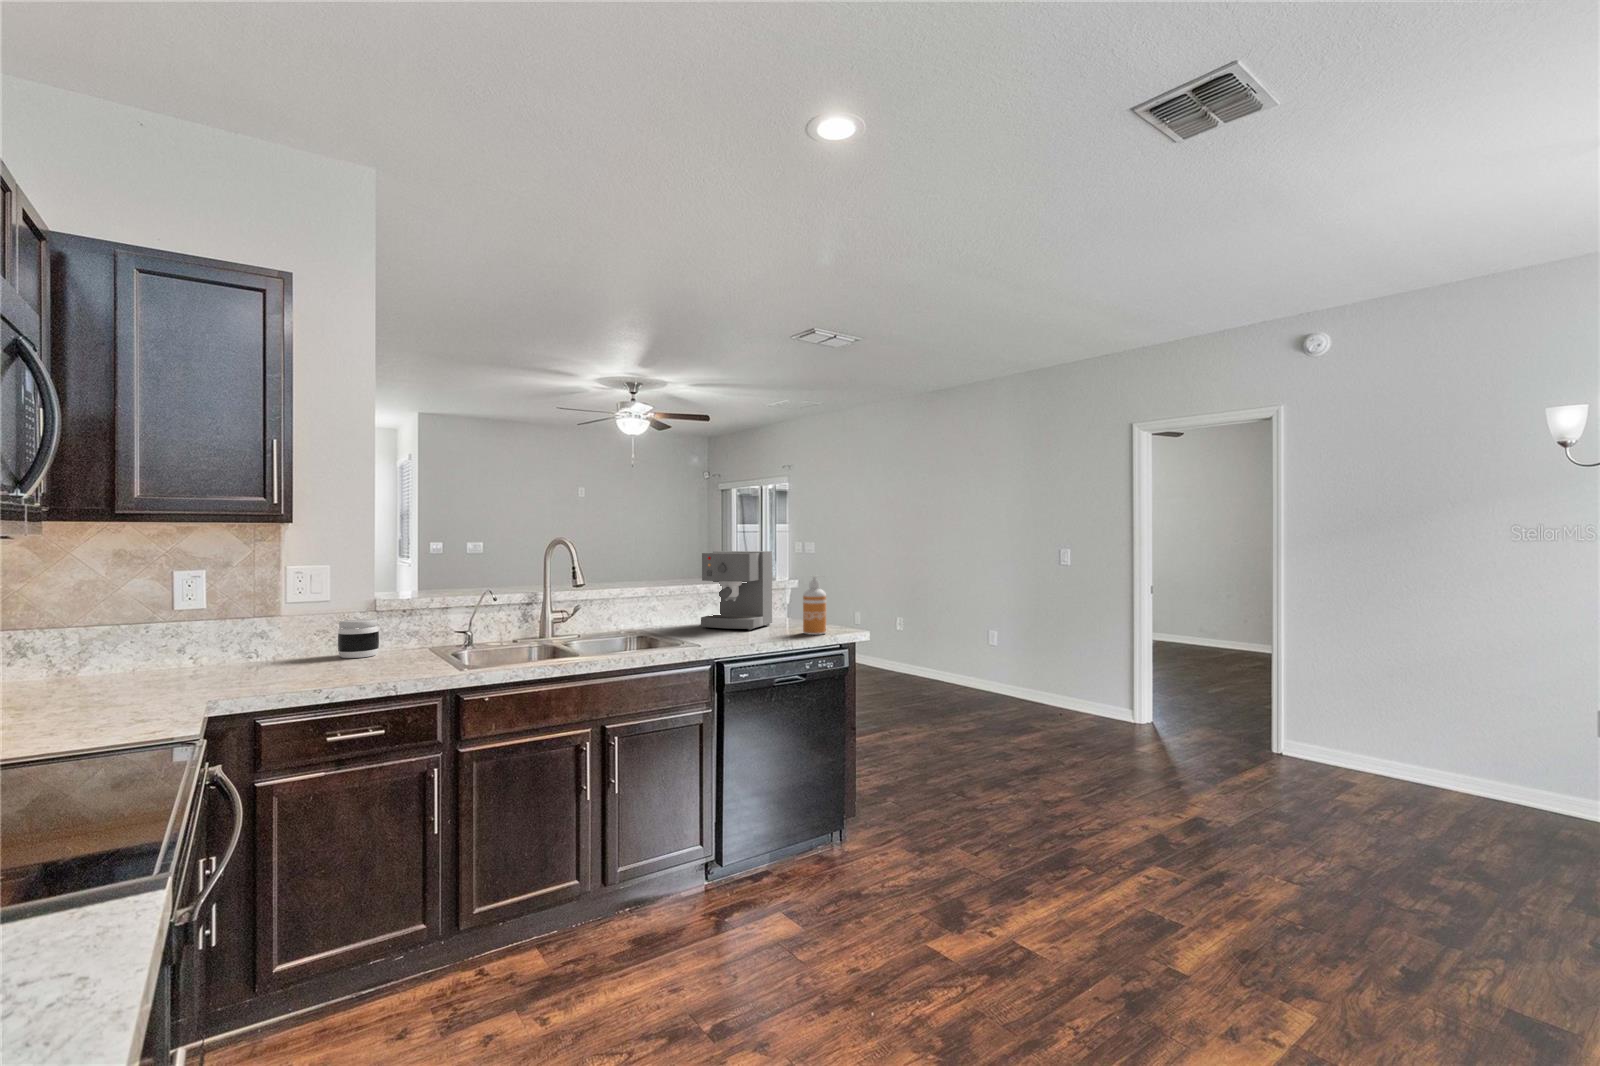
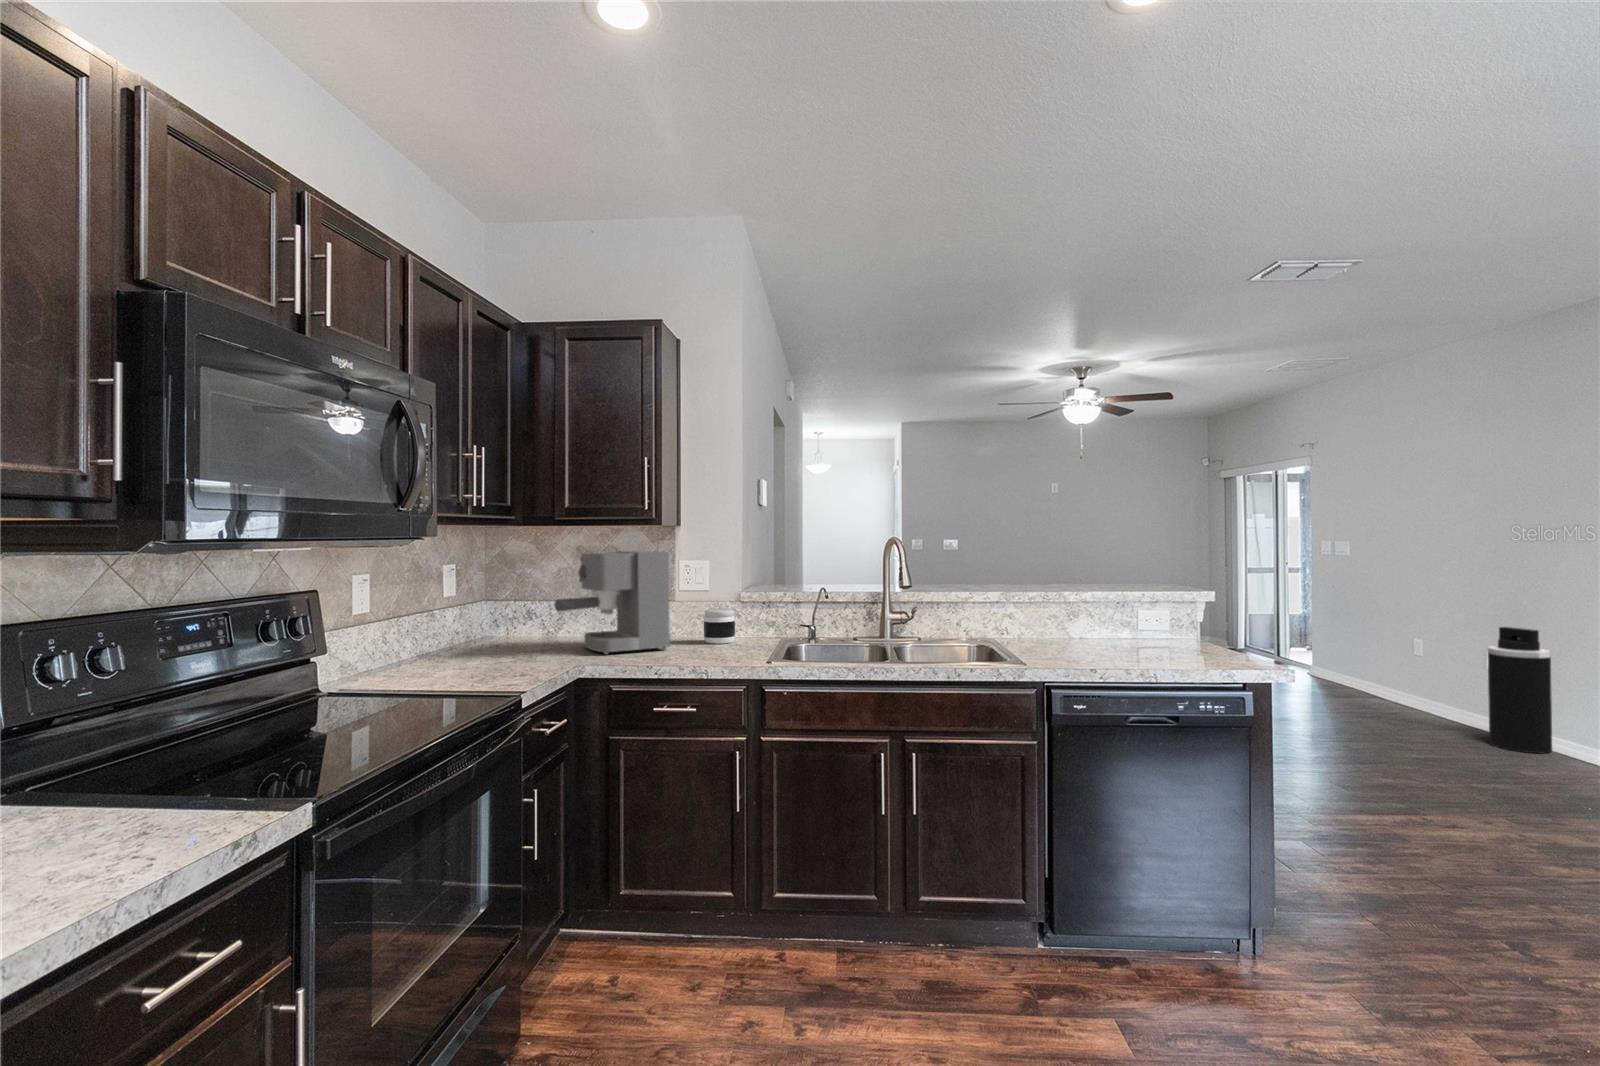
coffee maker: present [701,551,772,630] -> present [554,551,670,655]
soap dispenser: present [803,575,826,635] -> none [1198,583,1234,664]
trash can: none [888,600,918,680] -> present [1488,627,1552,753]

